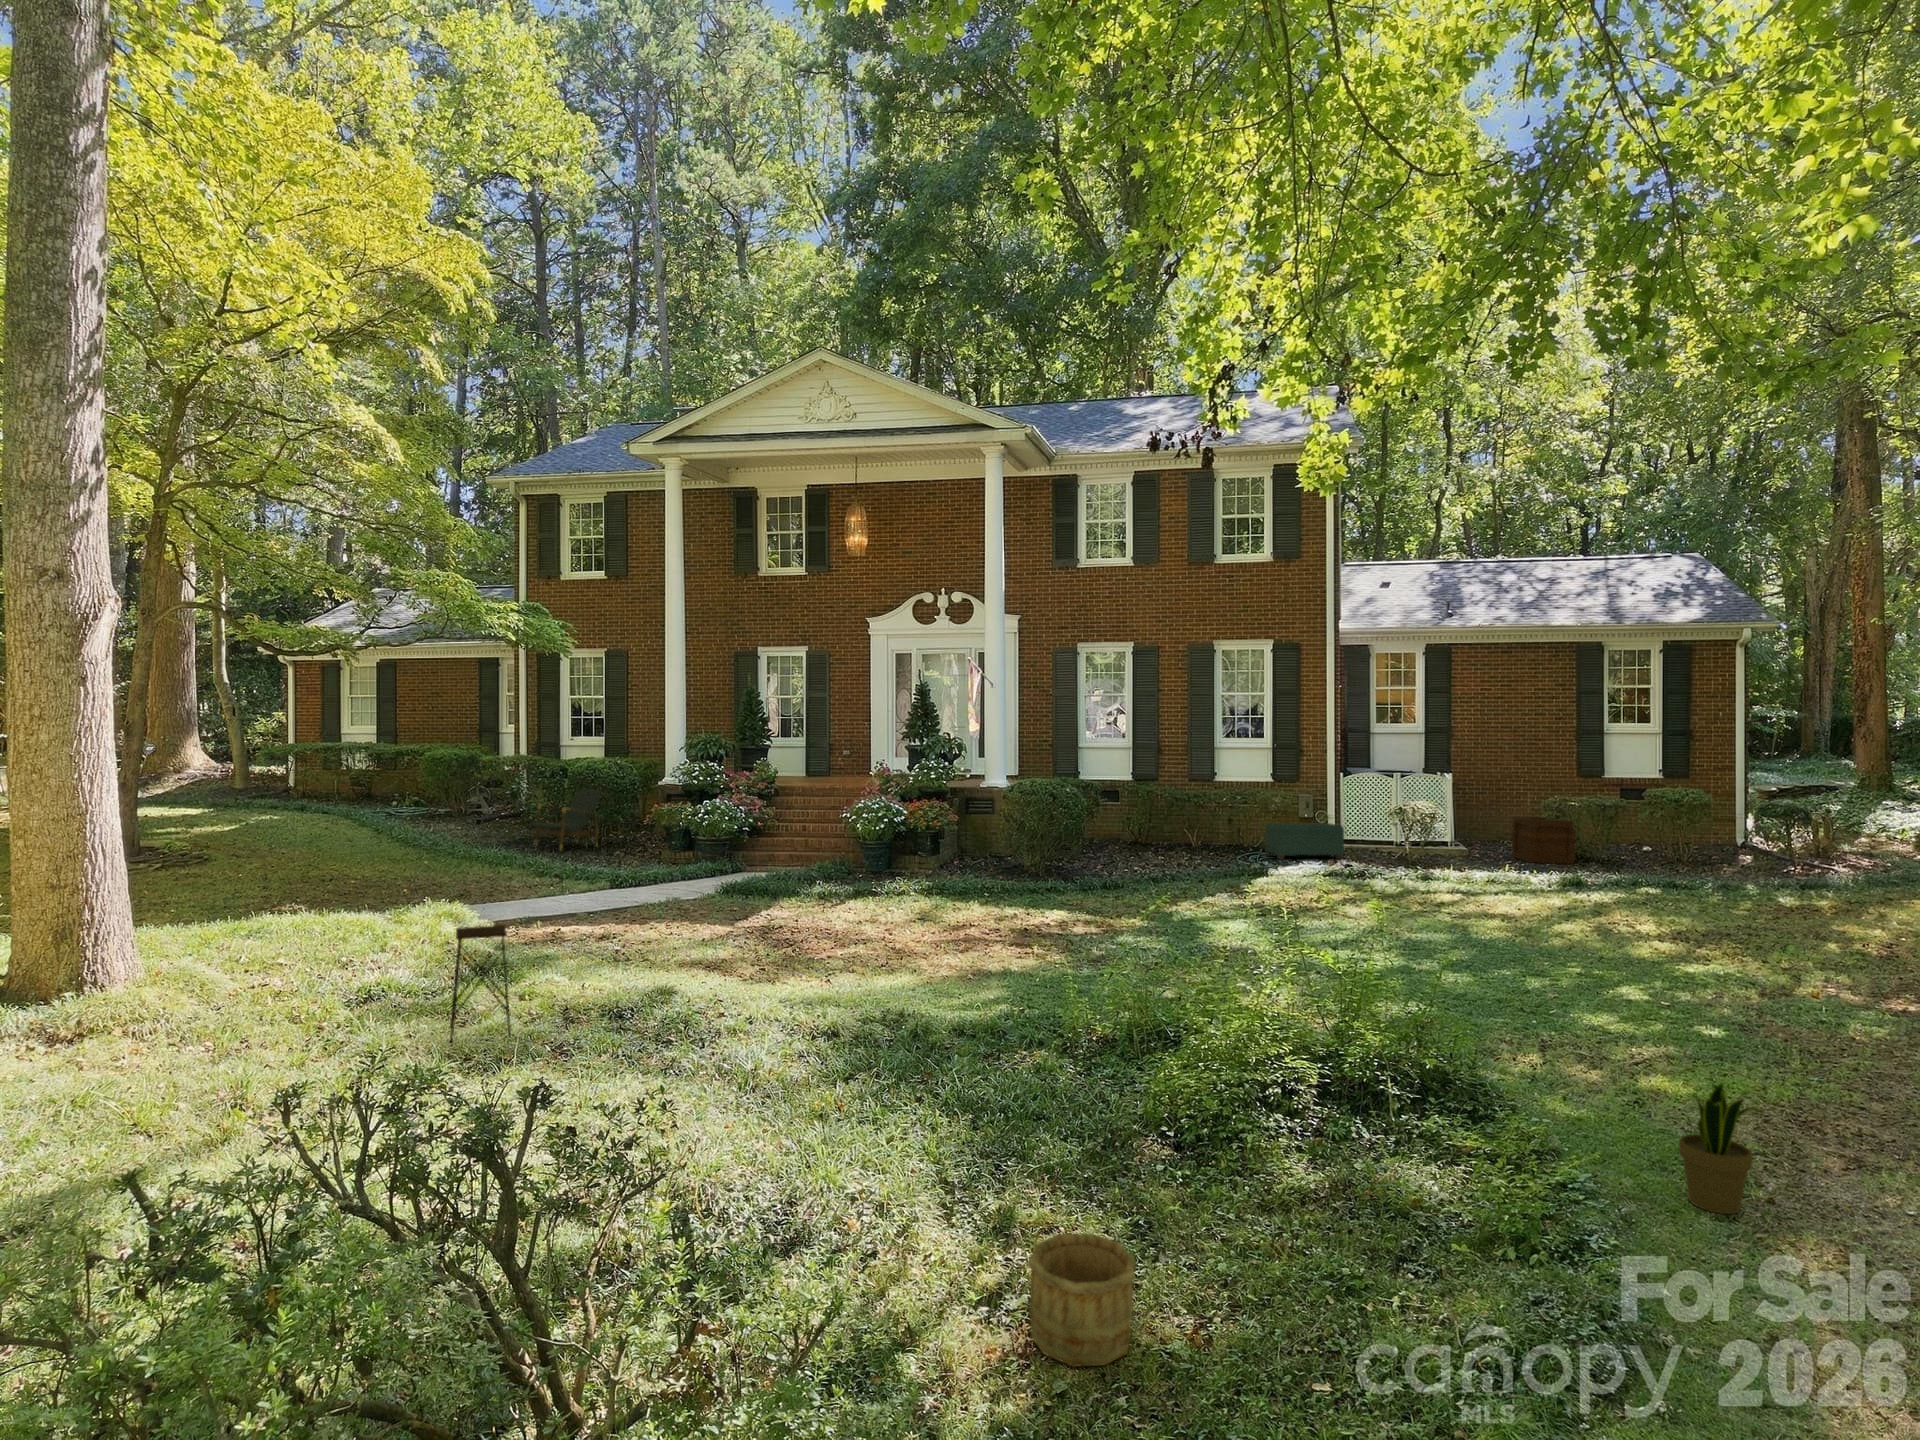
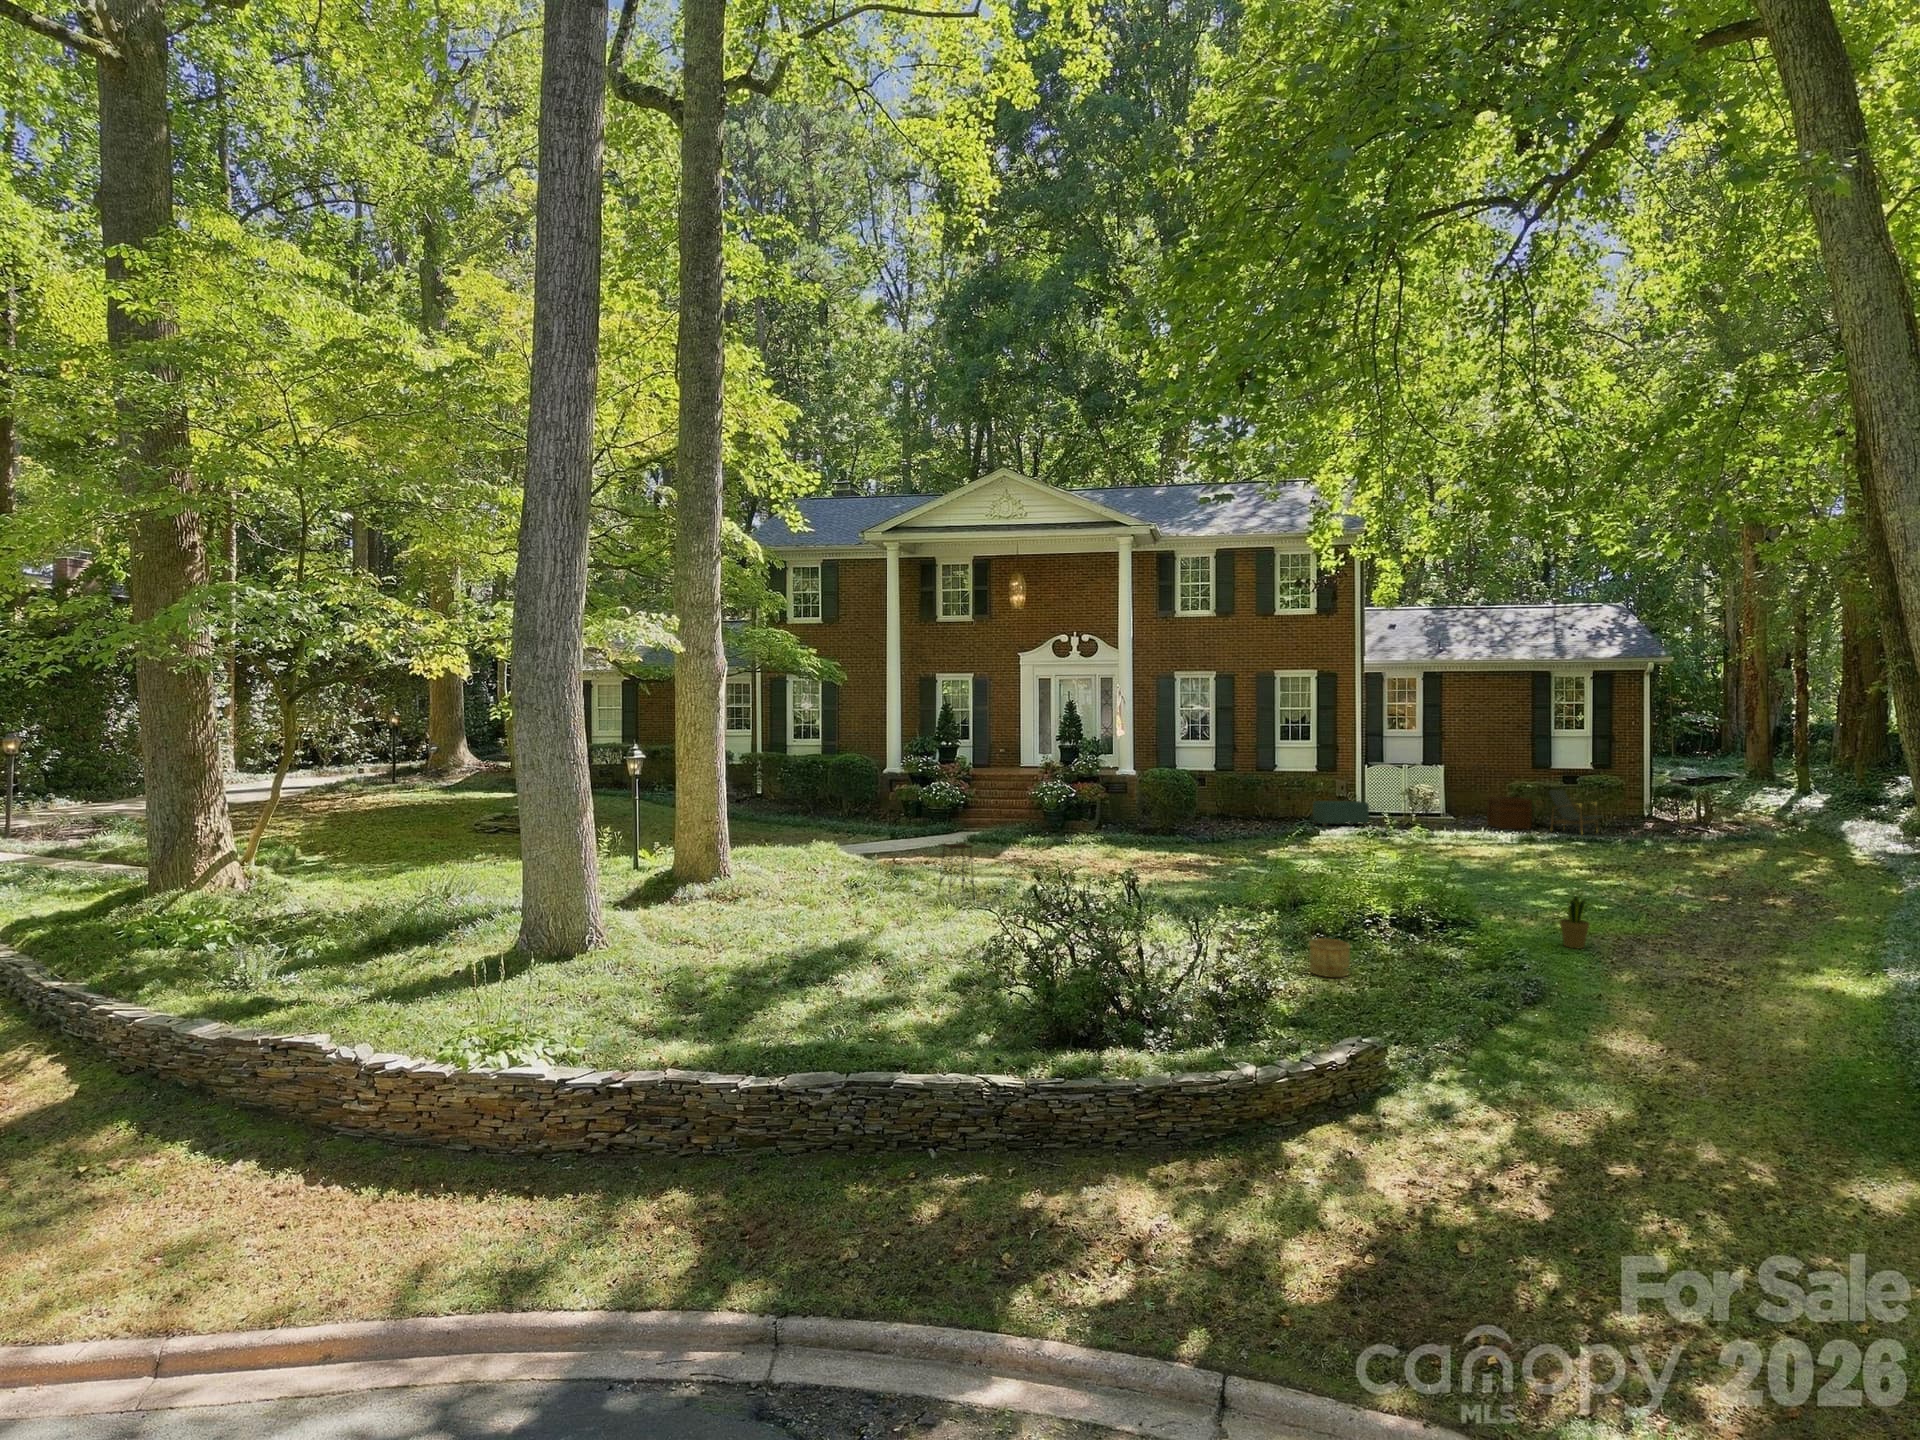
lounge chair: present [531,789,602,850] -> present [1549,790,1603,834]

